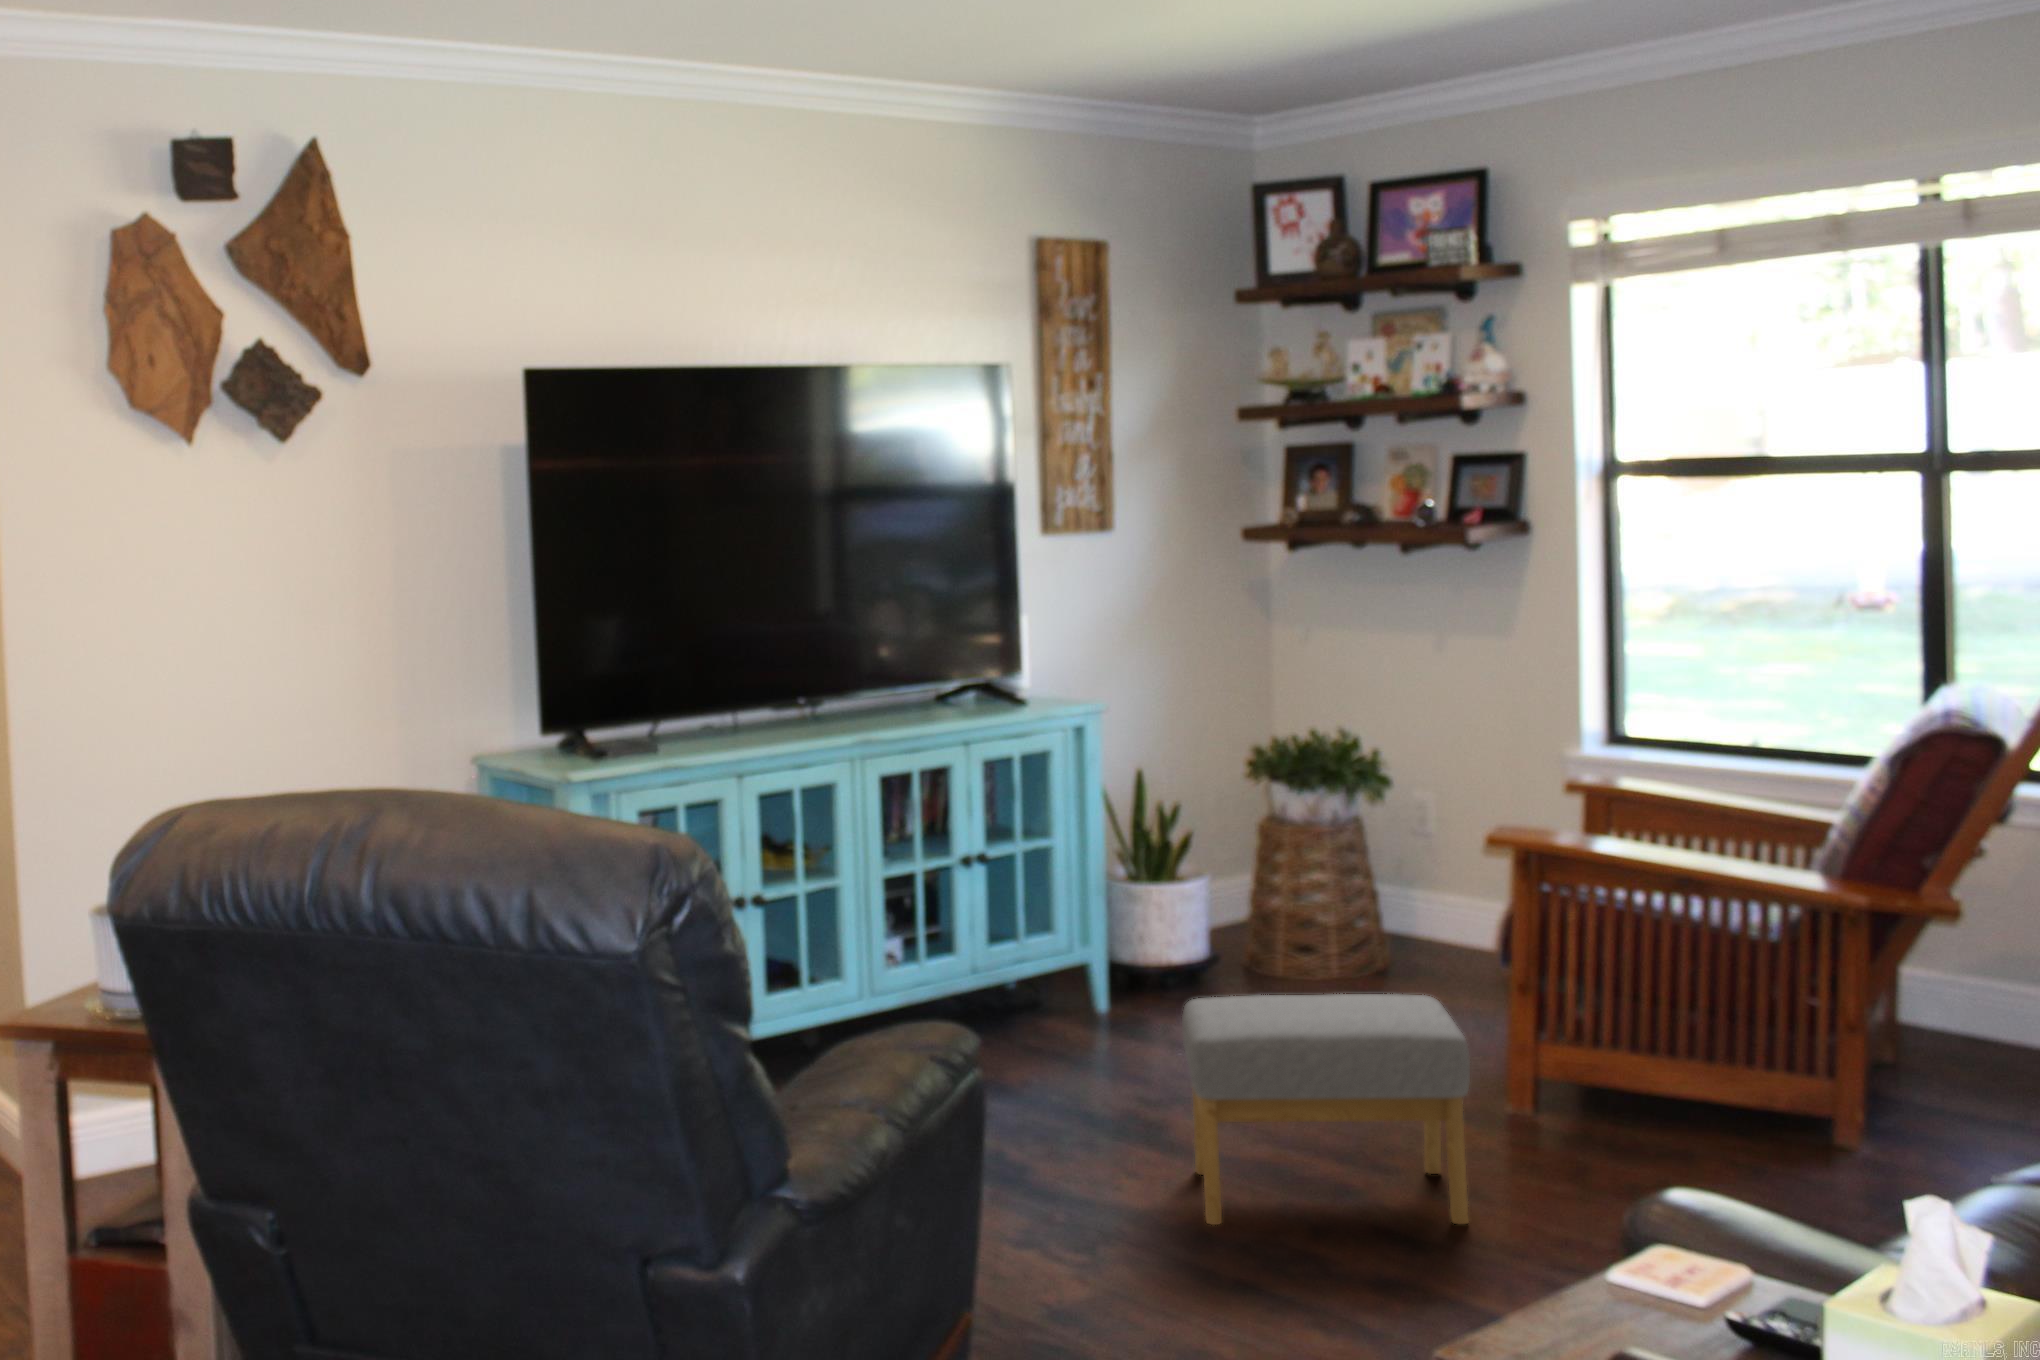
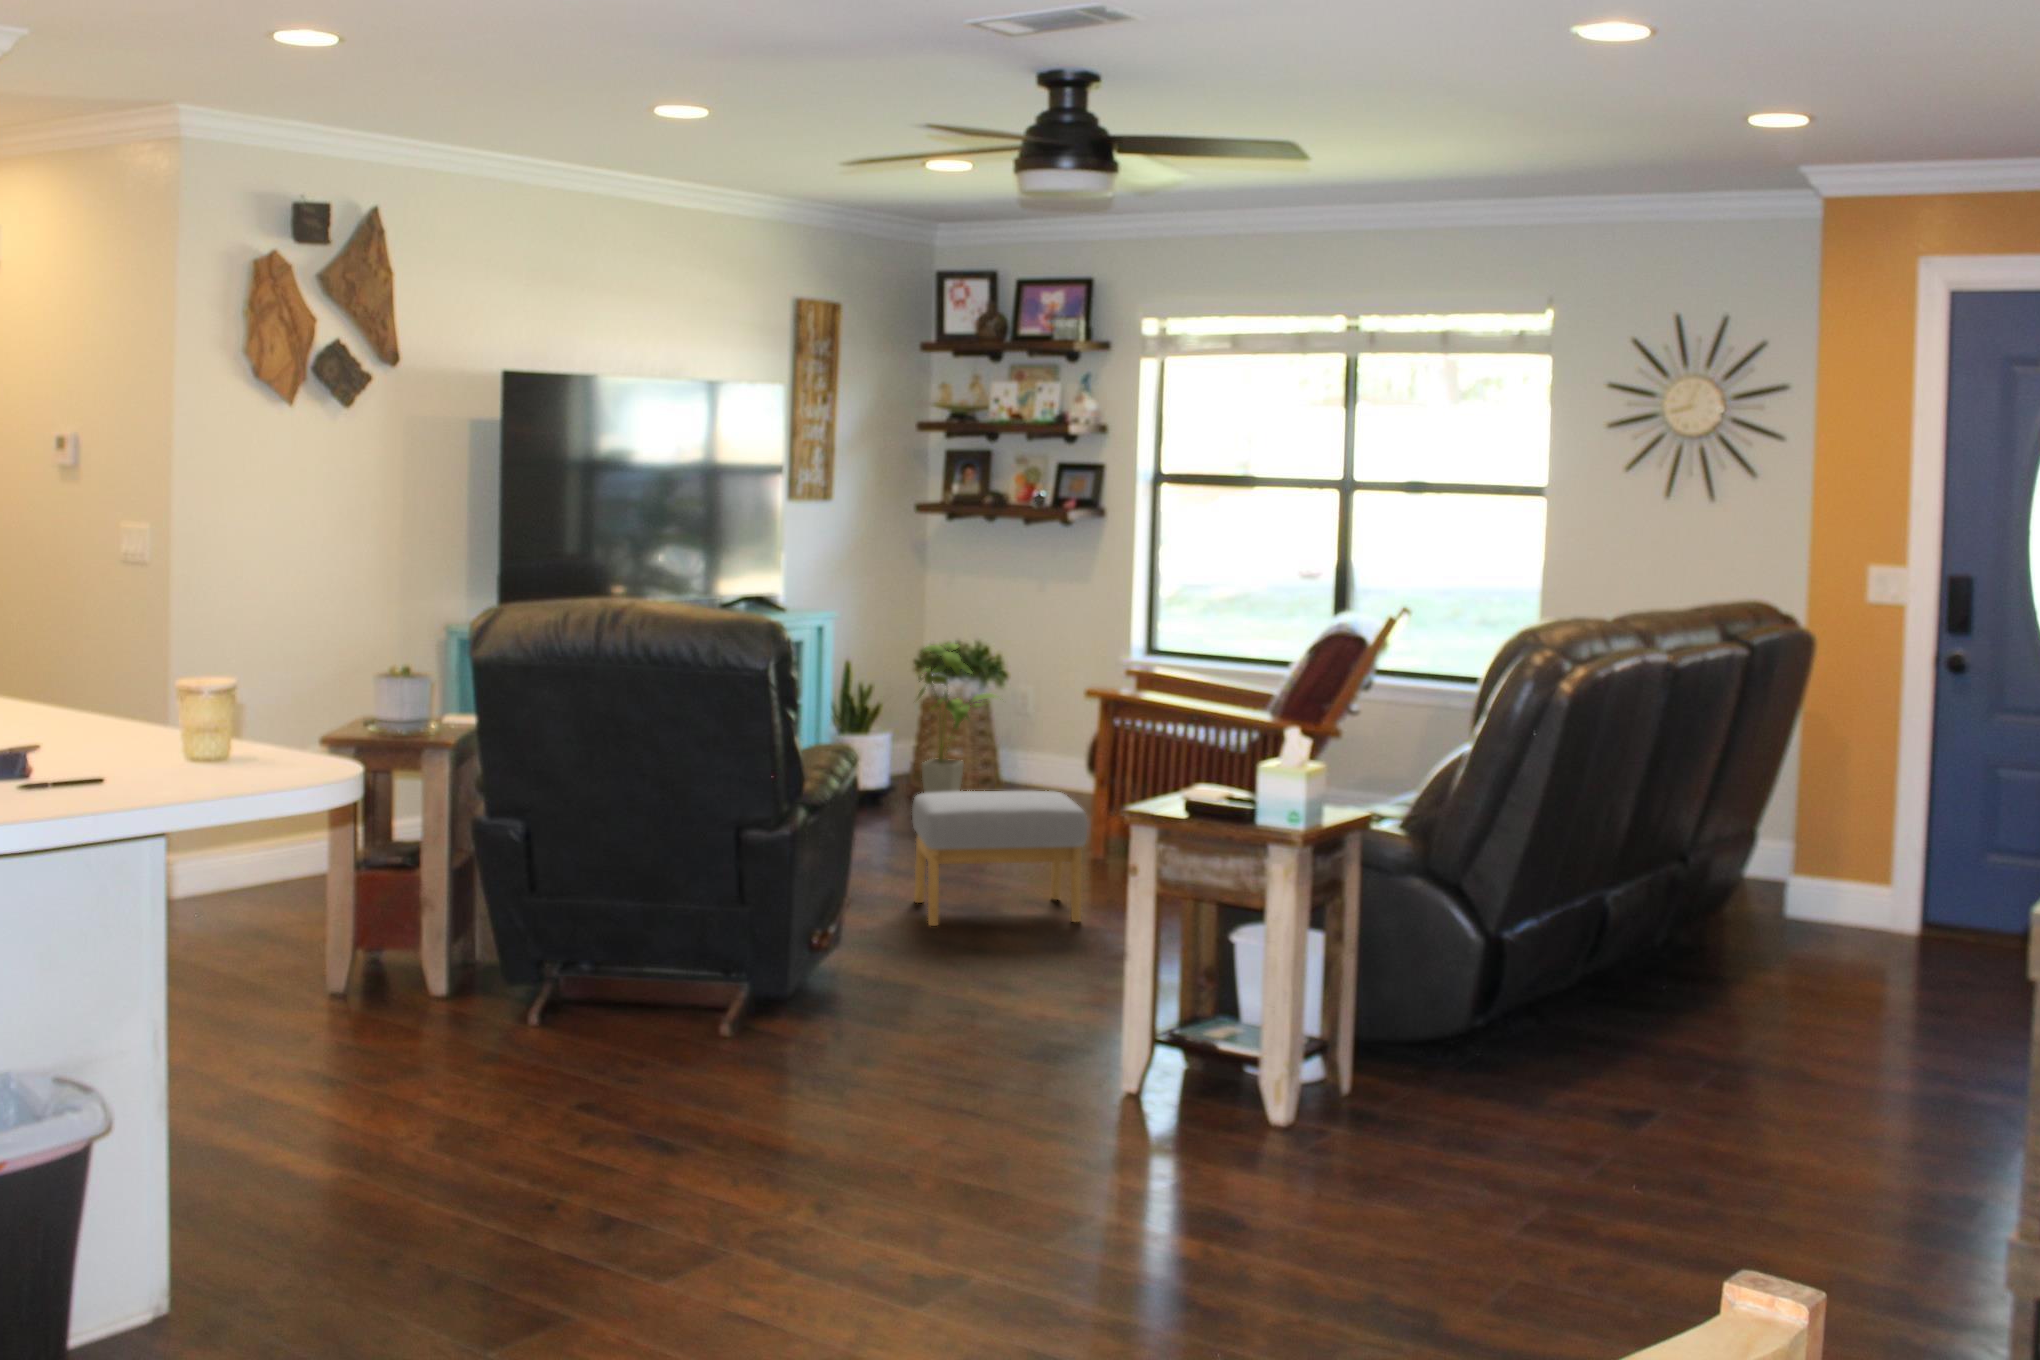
house plant: none [1233,739,1377,999] -> present [918,643,996,793]

